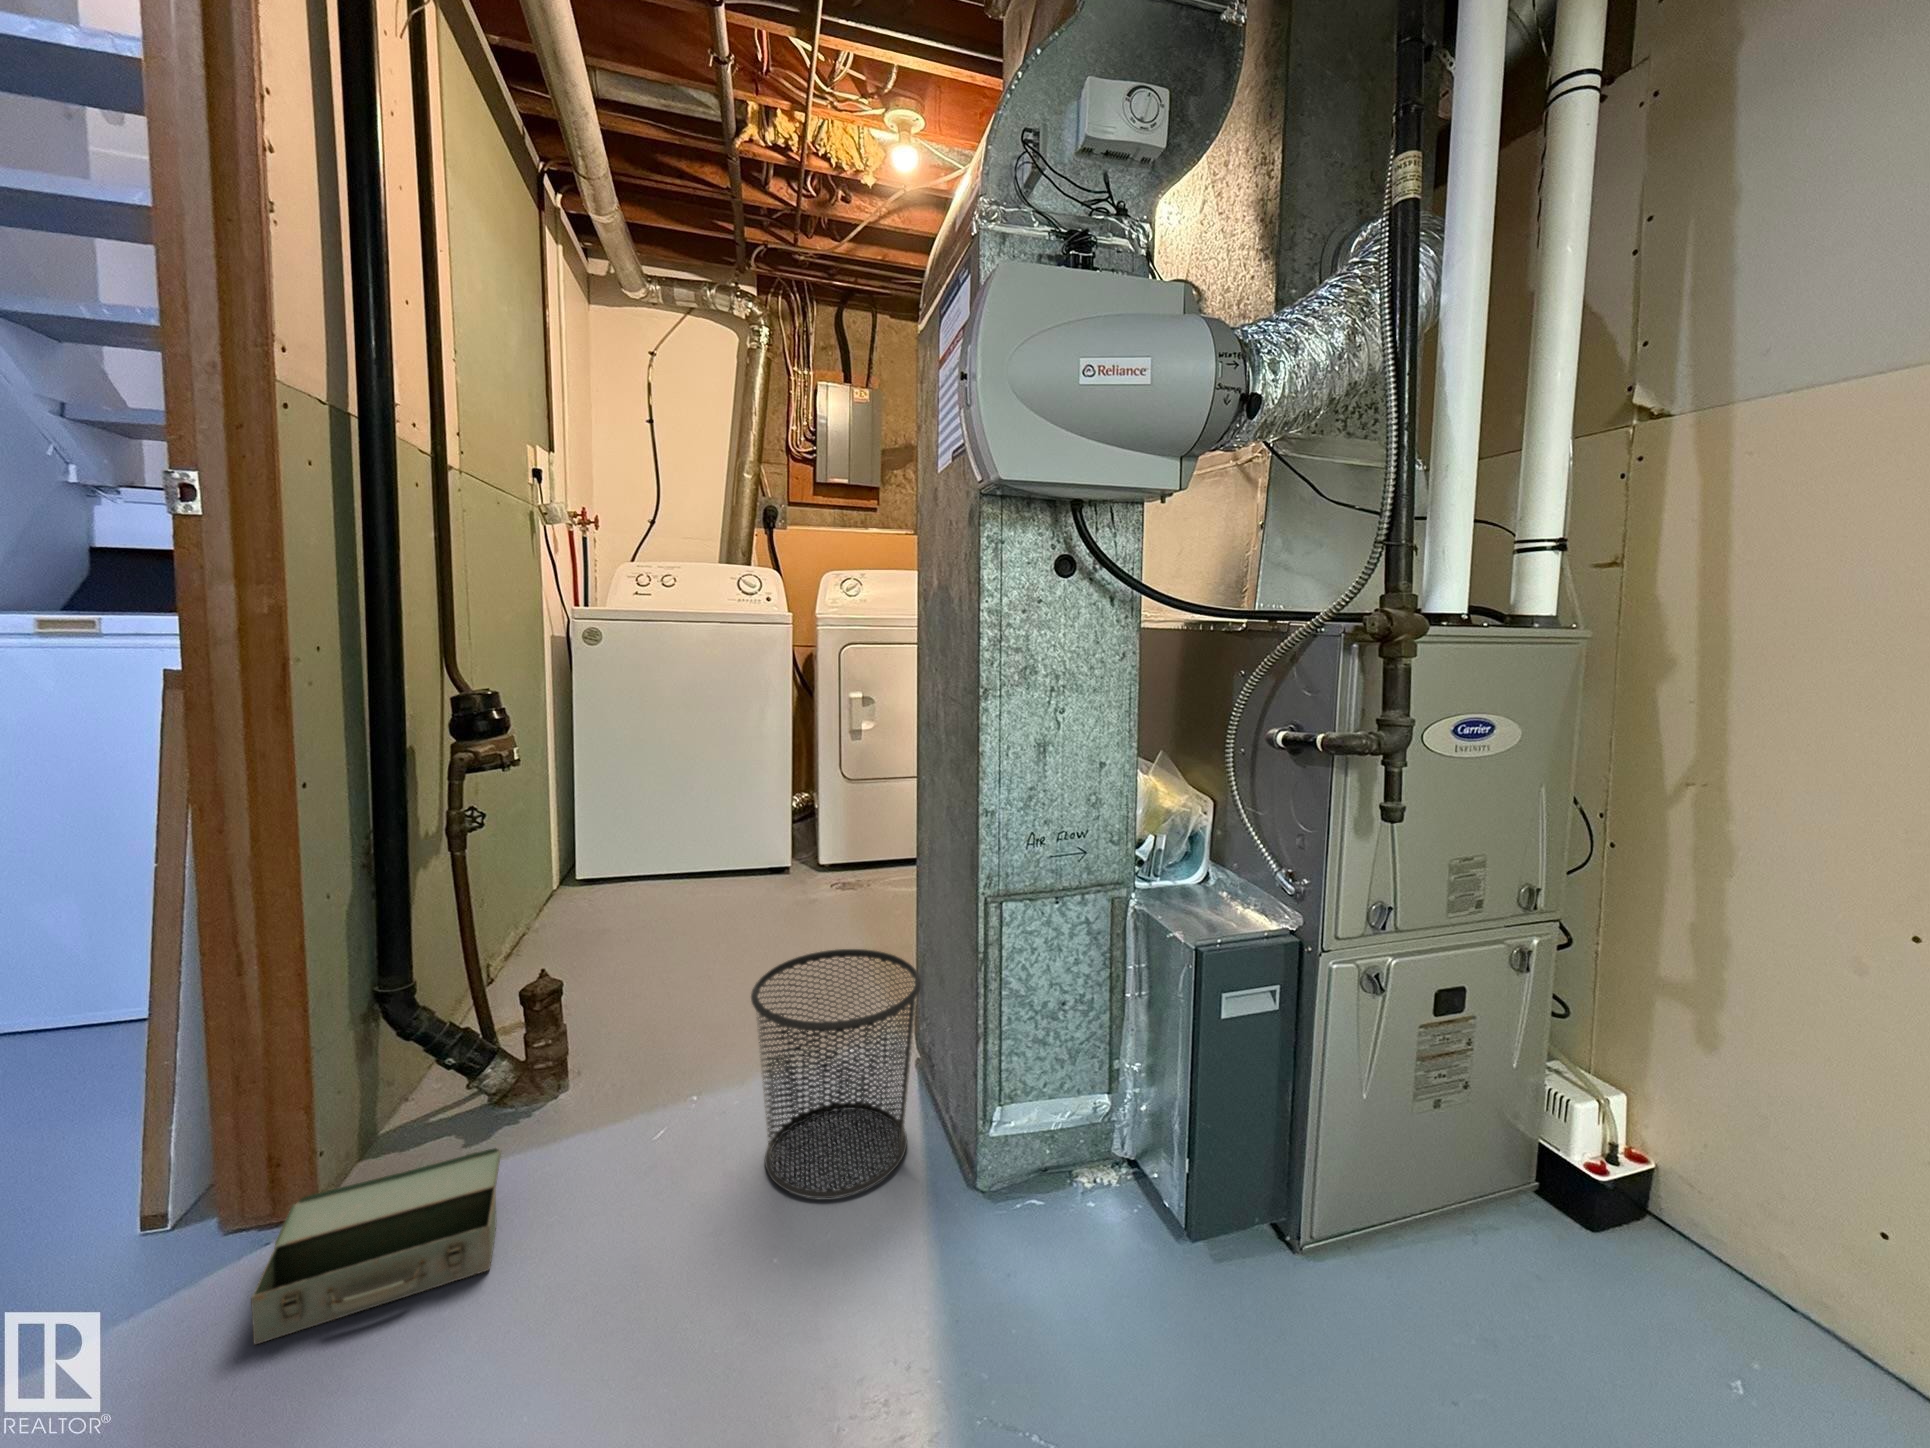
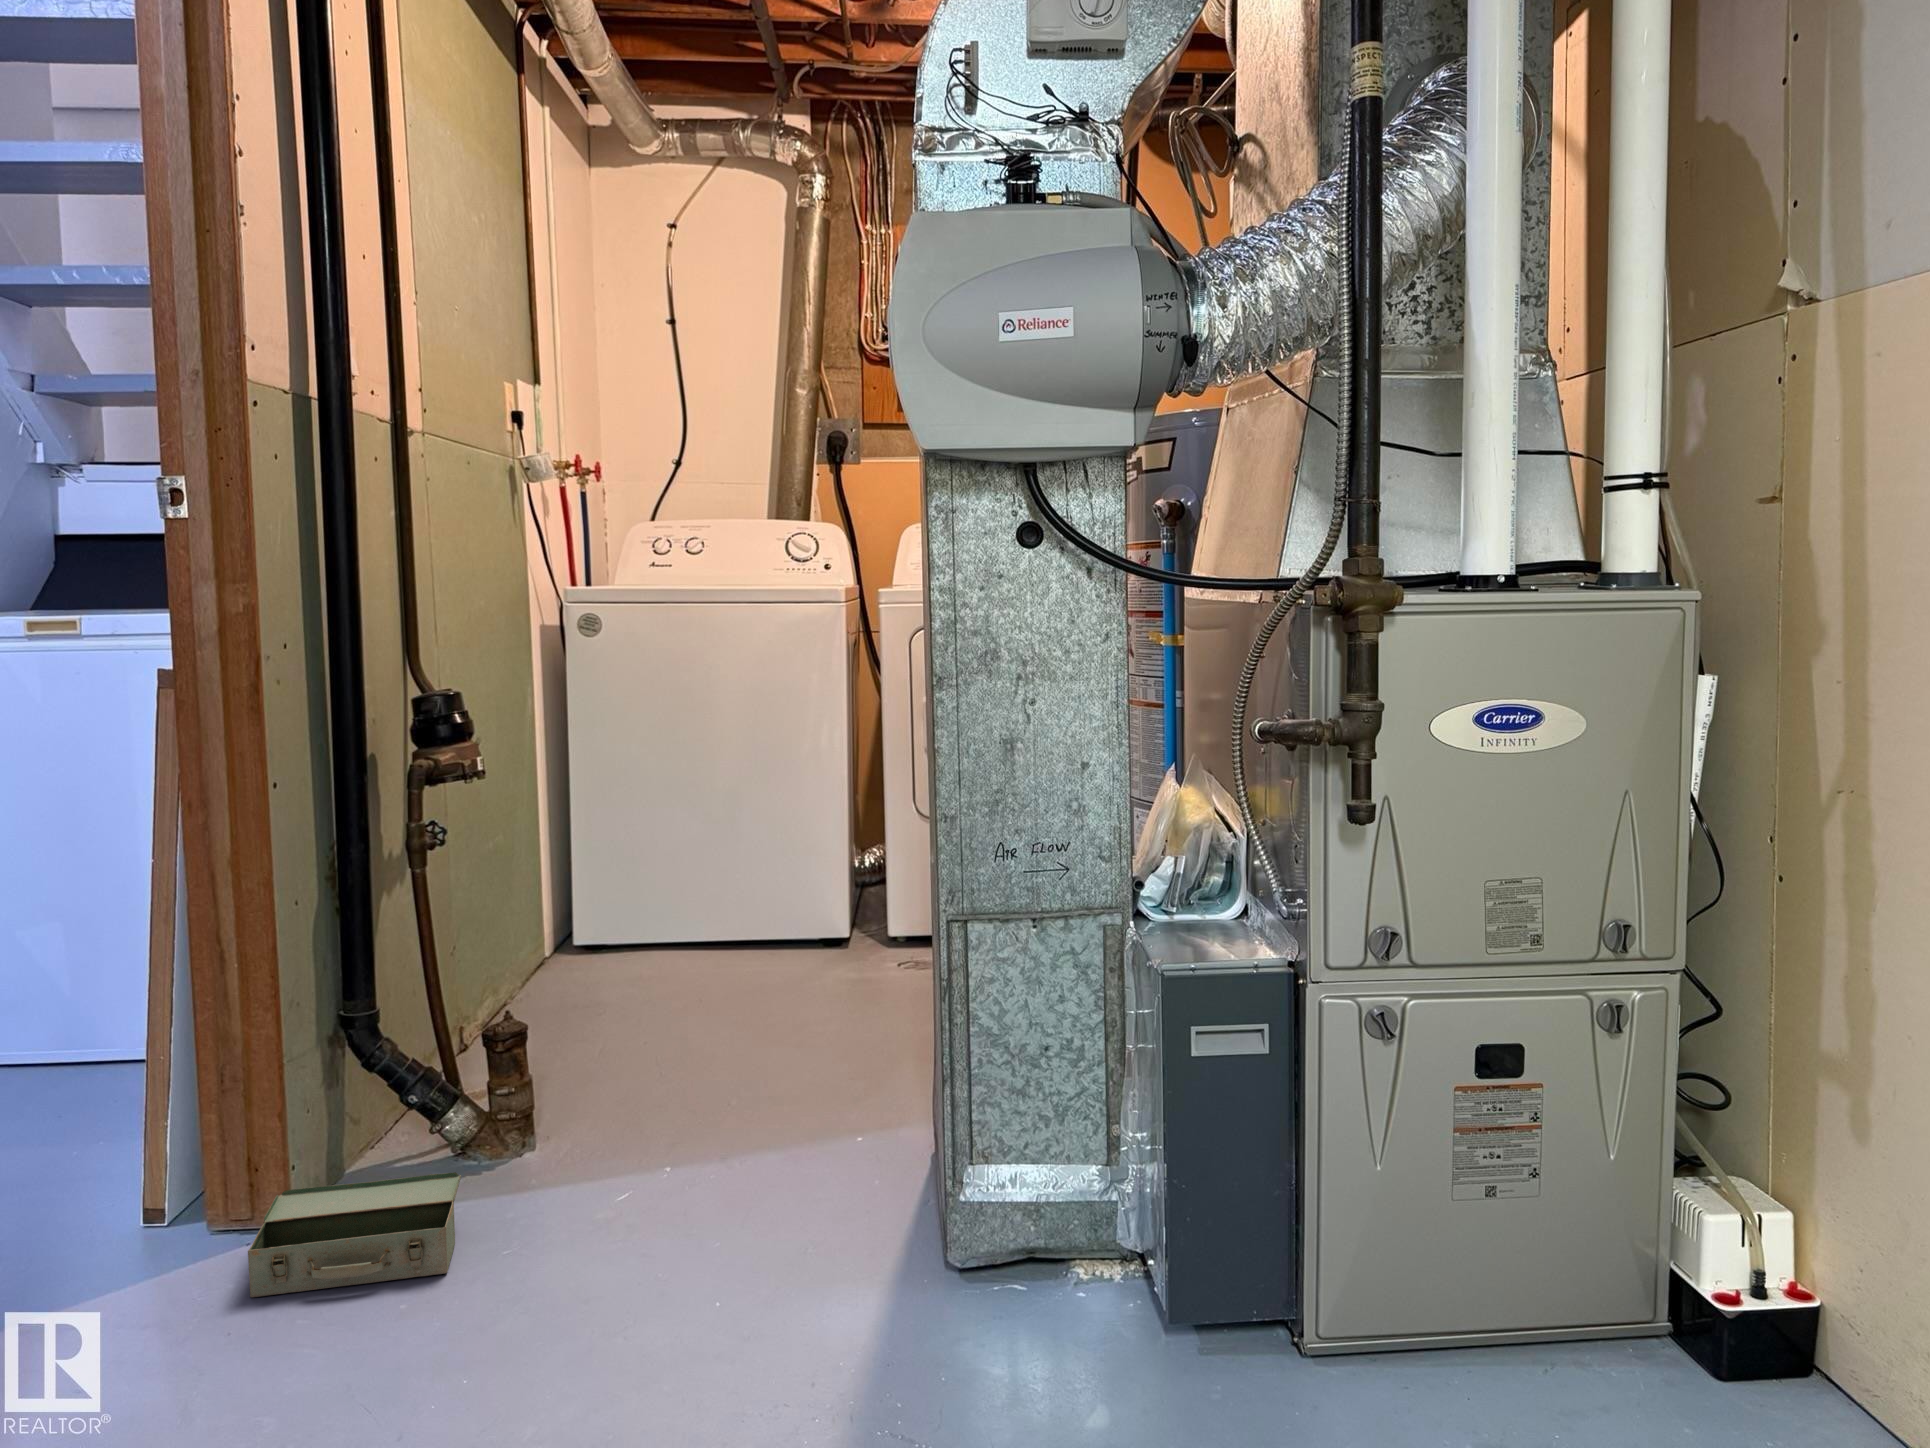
waste bin: present [751,949,921,1198] -> none [707,995,903,1259]

